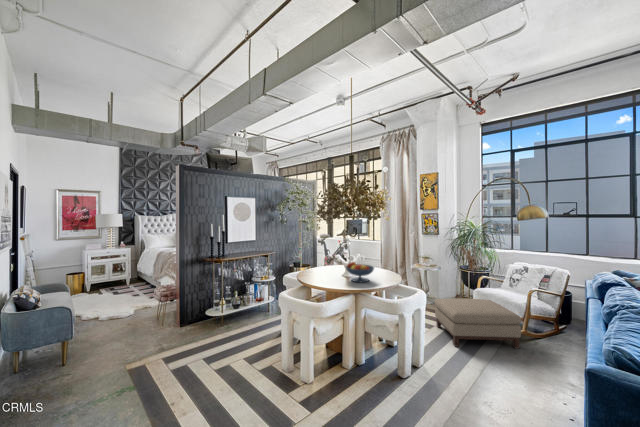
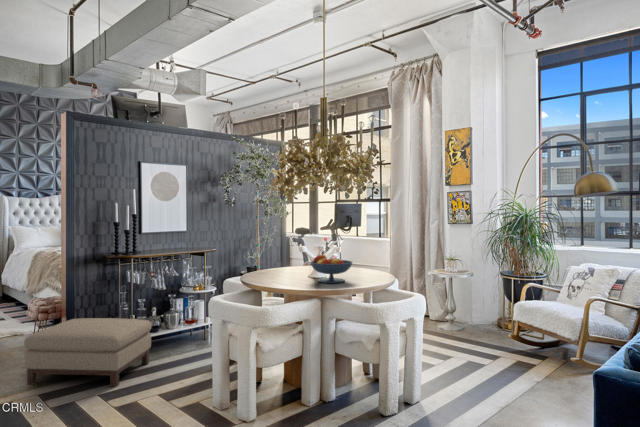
ottoman: present [435,298,521,348] -> present [24,318,152,387]

